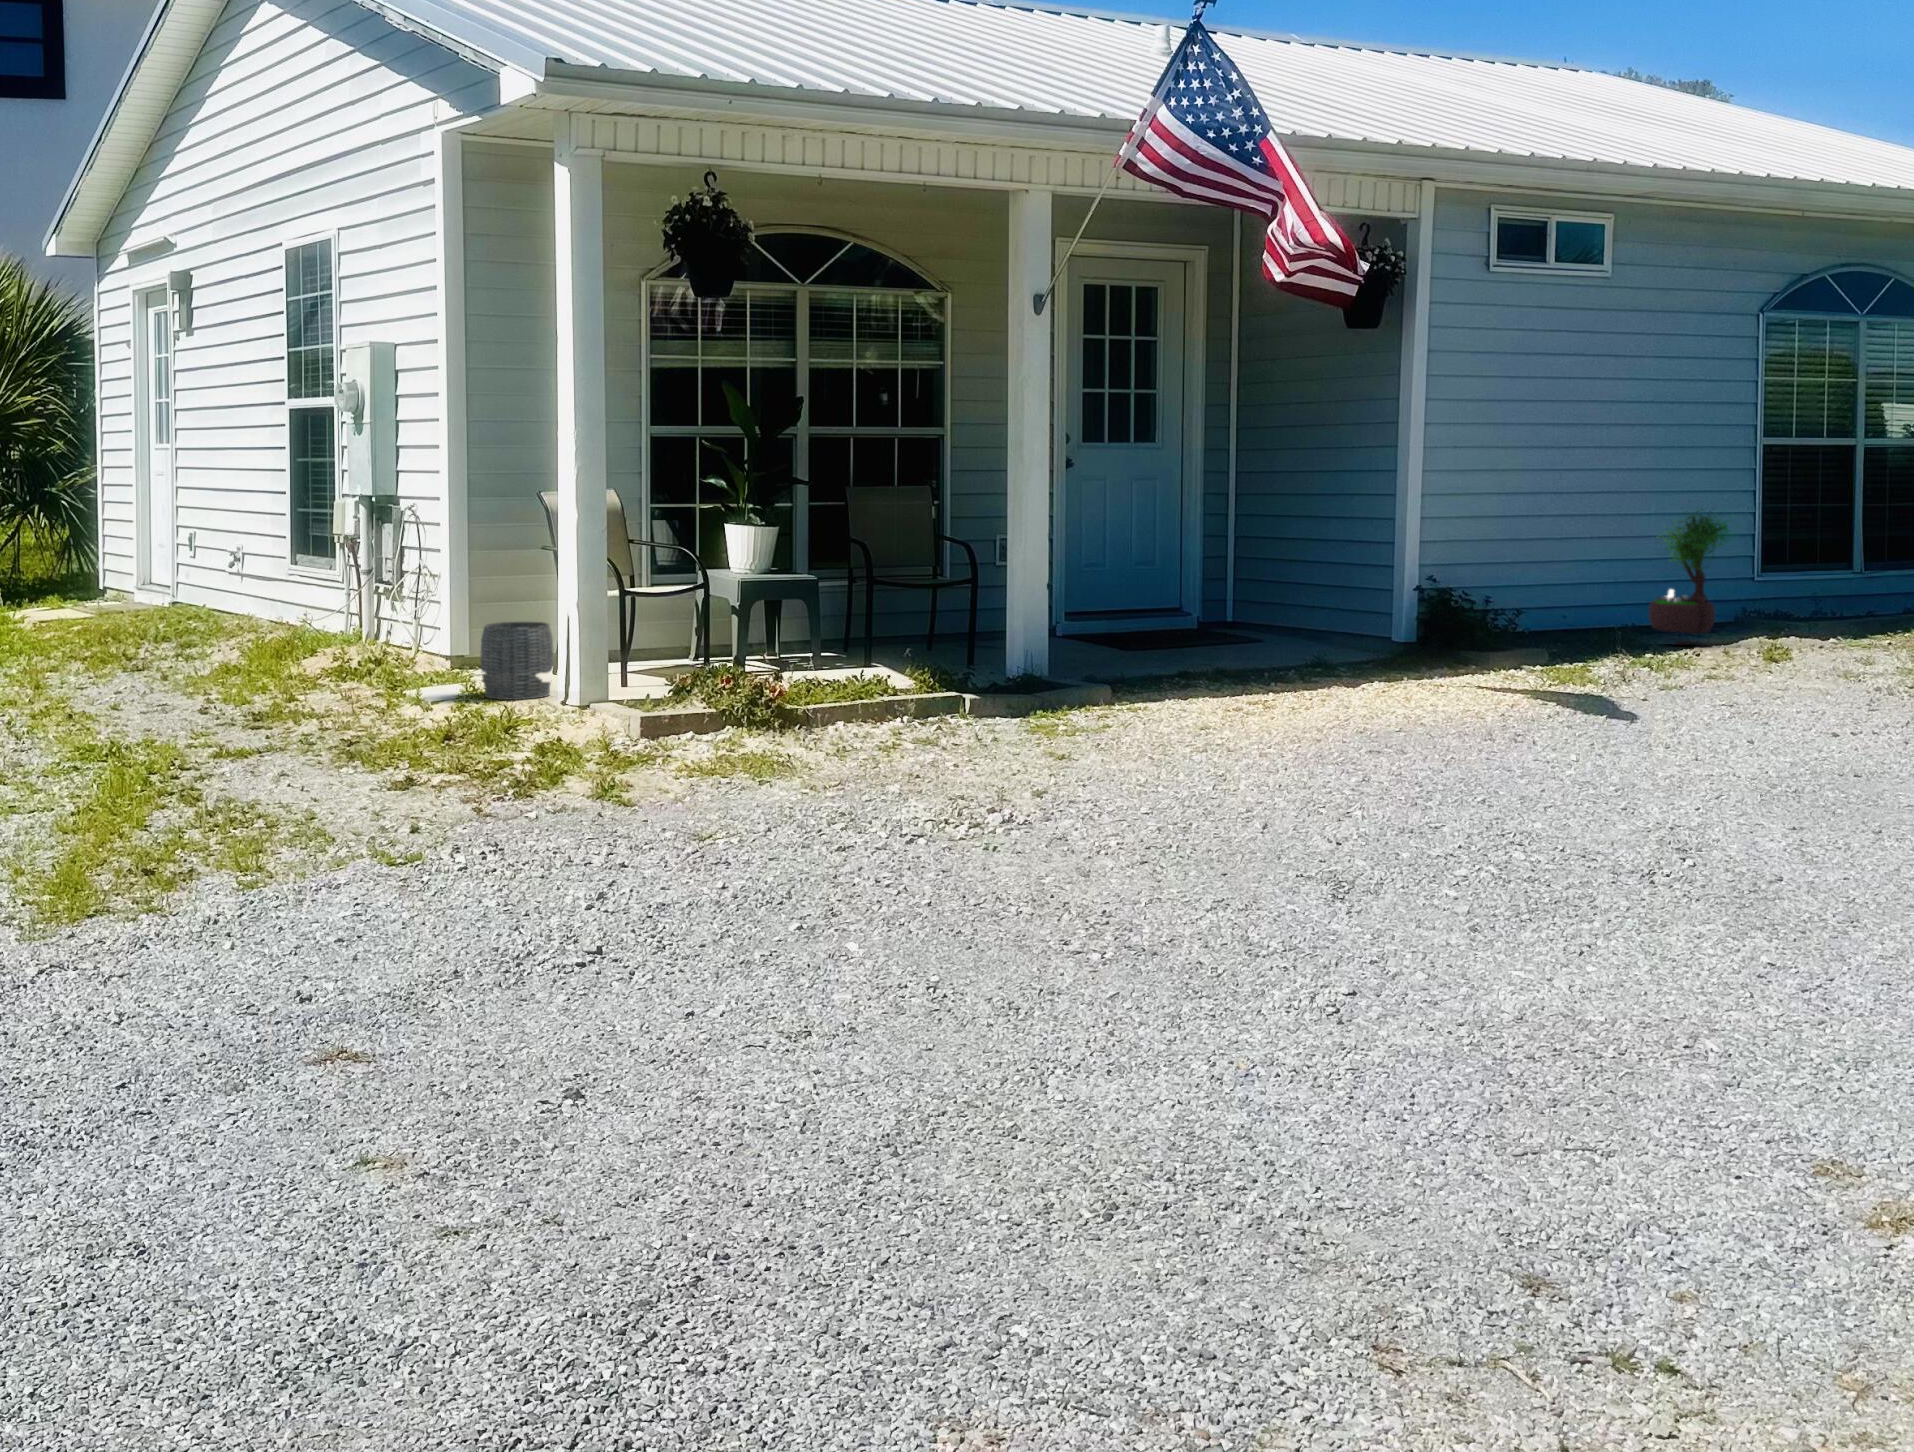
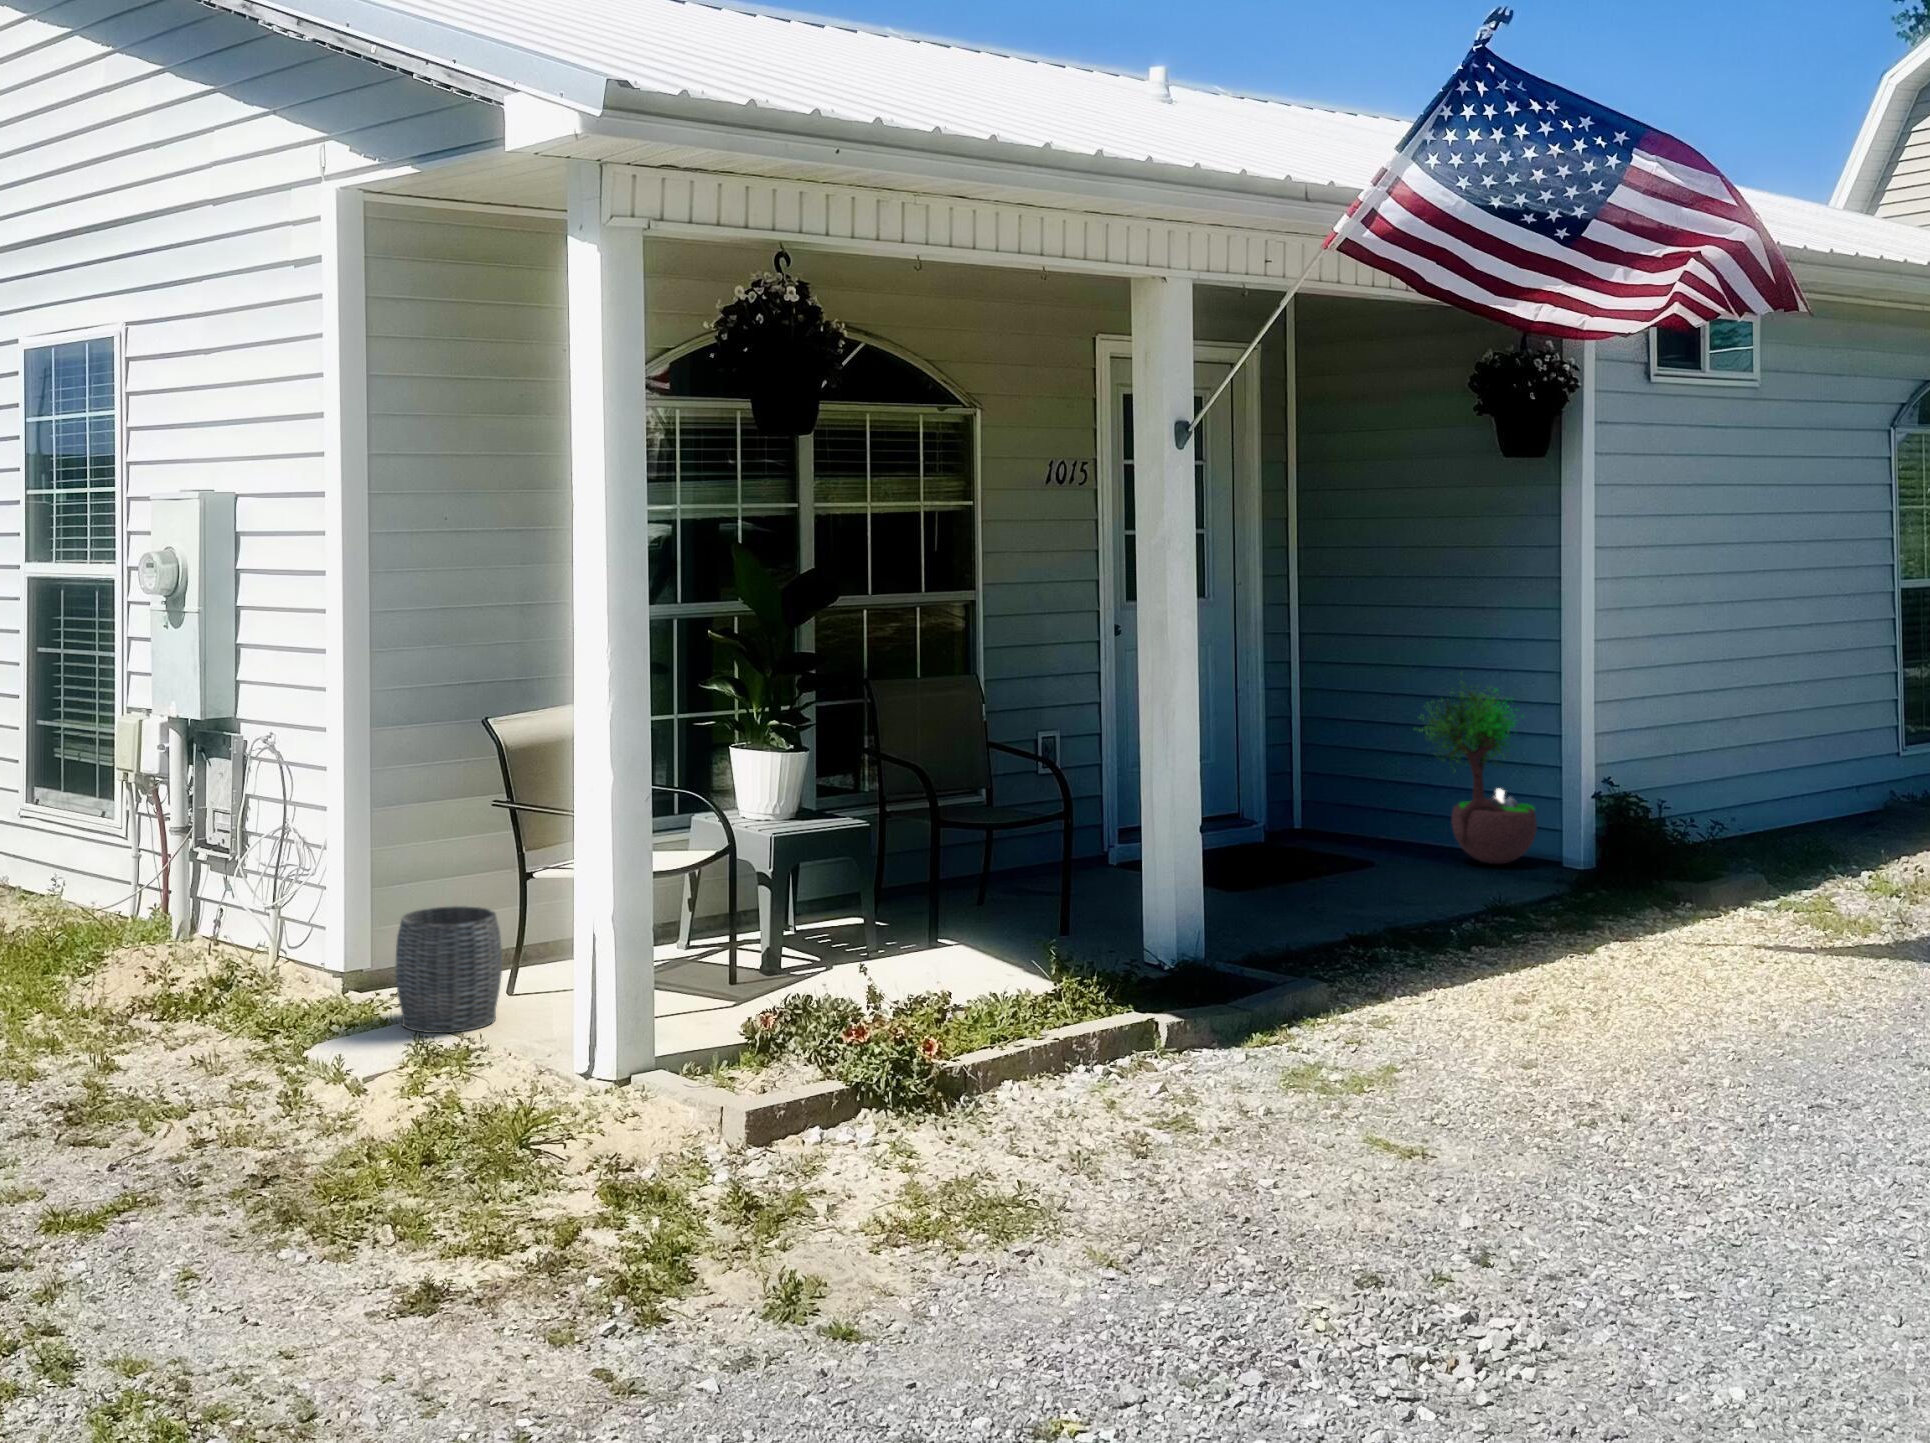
potted tree: present [1649,509,1738,645] -> present [1419,686,1537,864]

